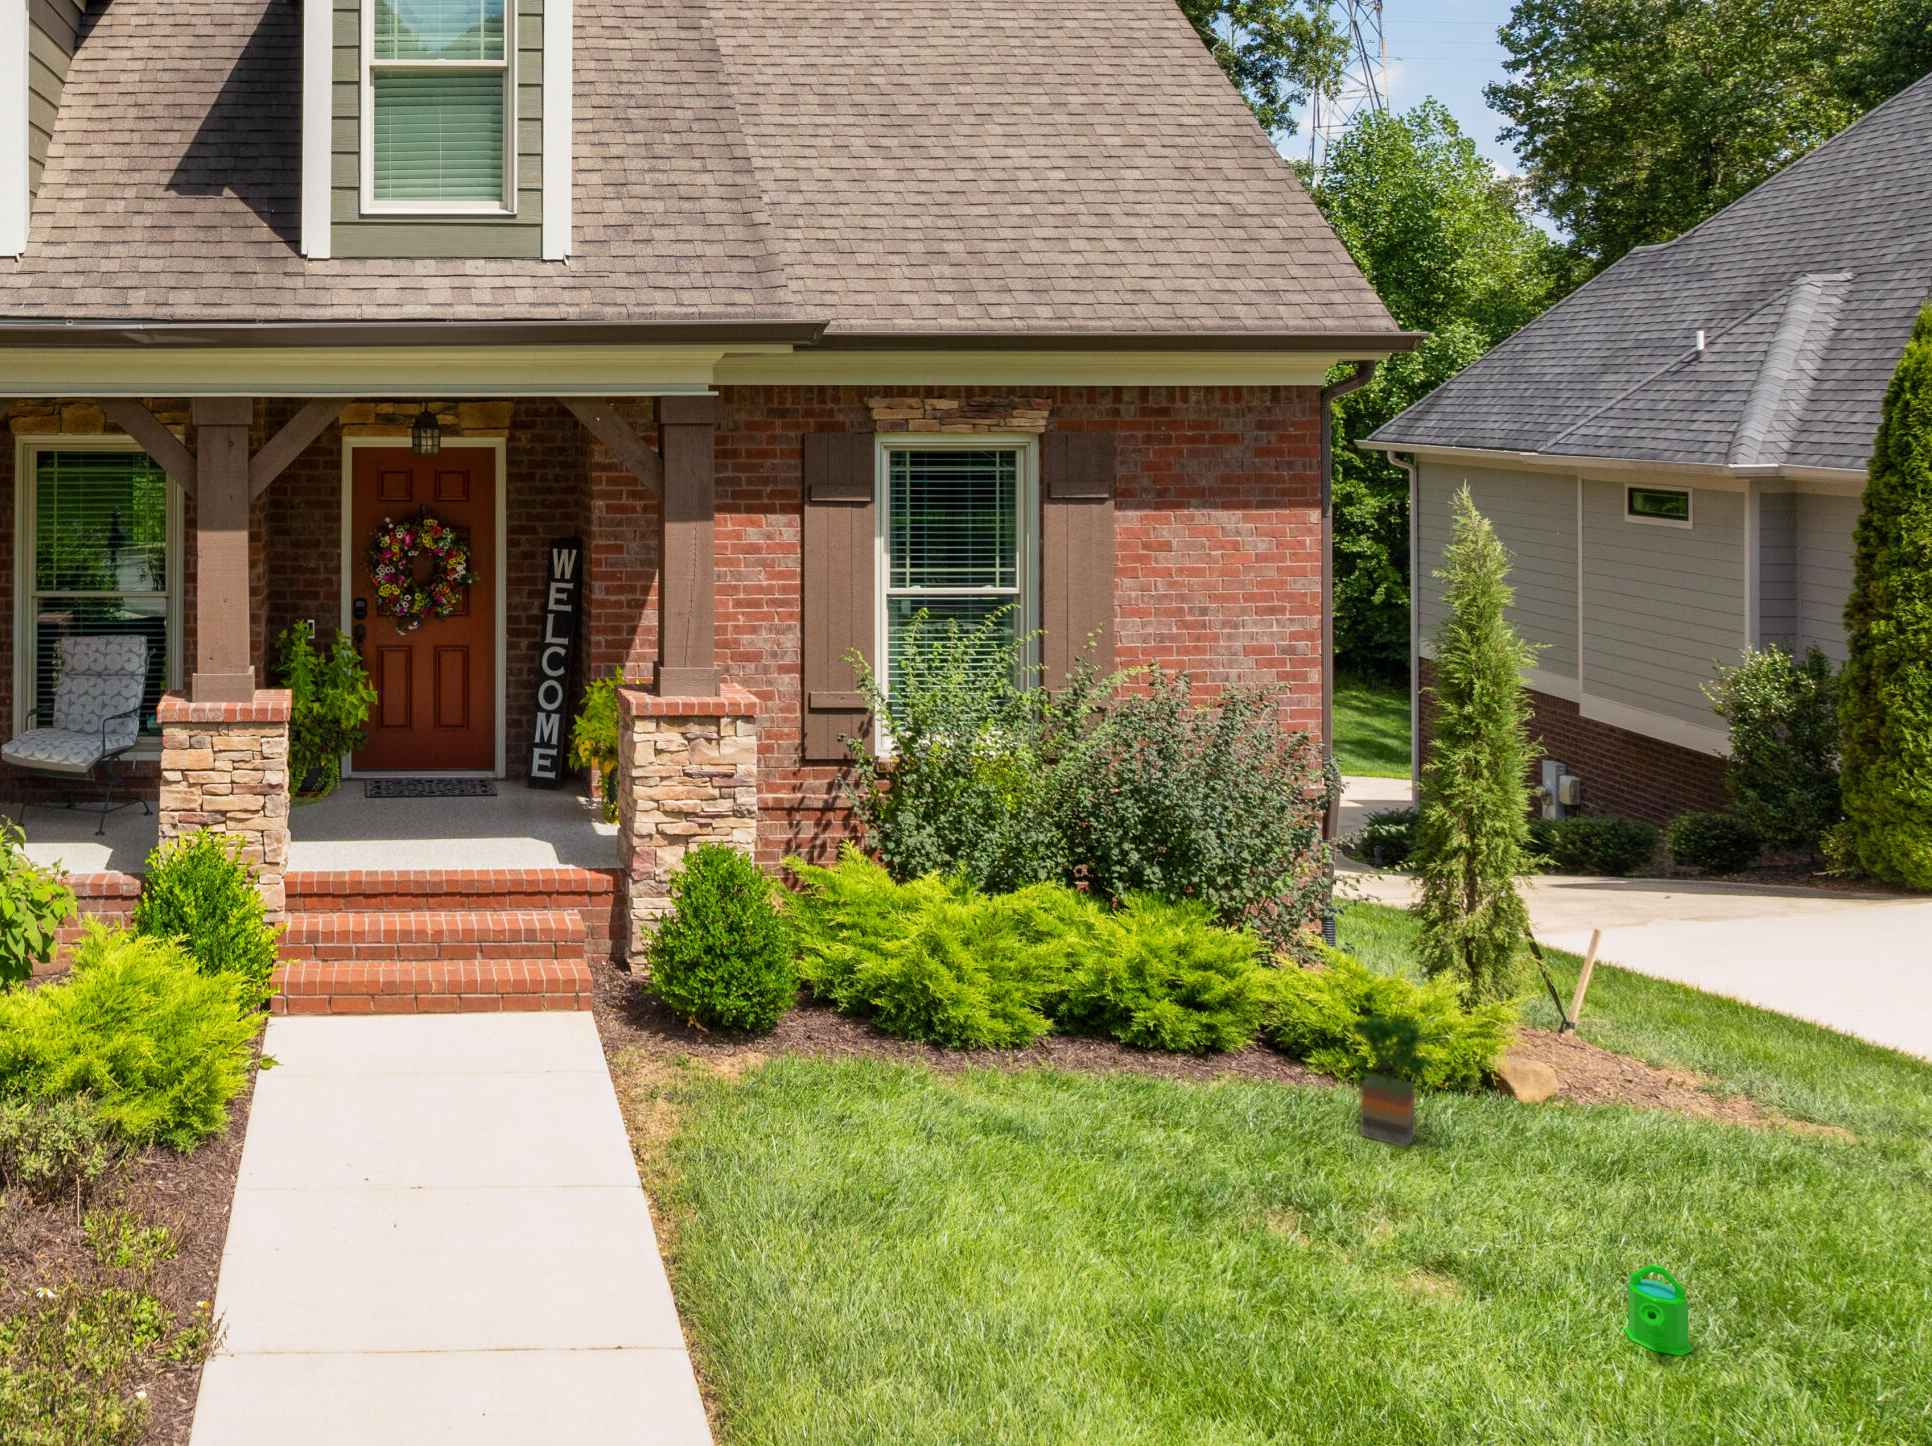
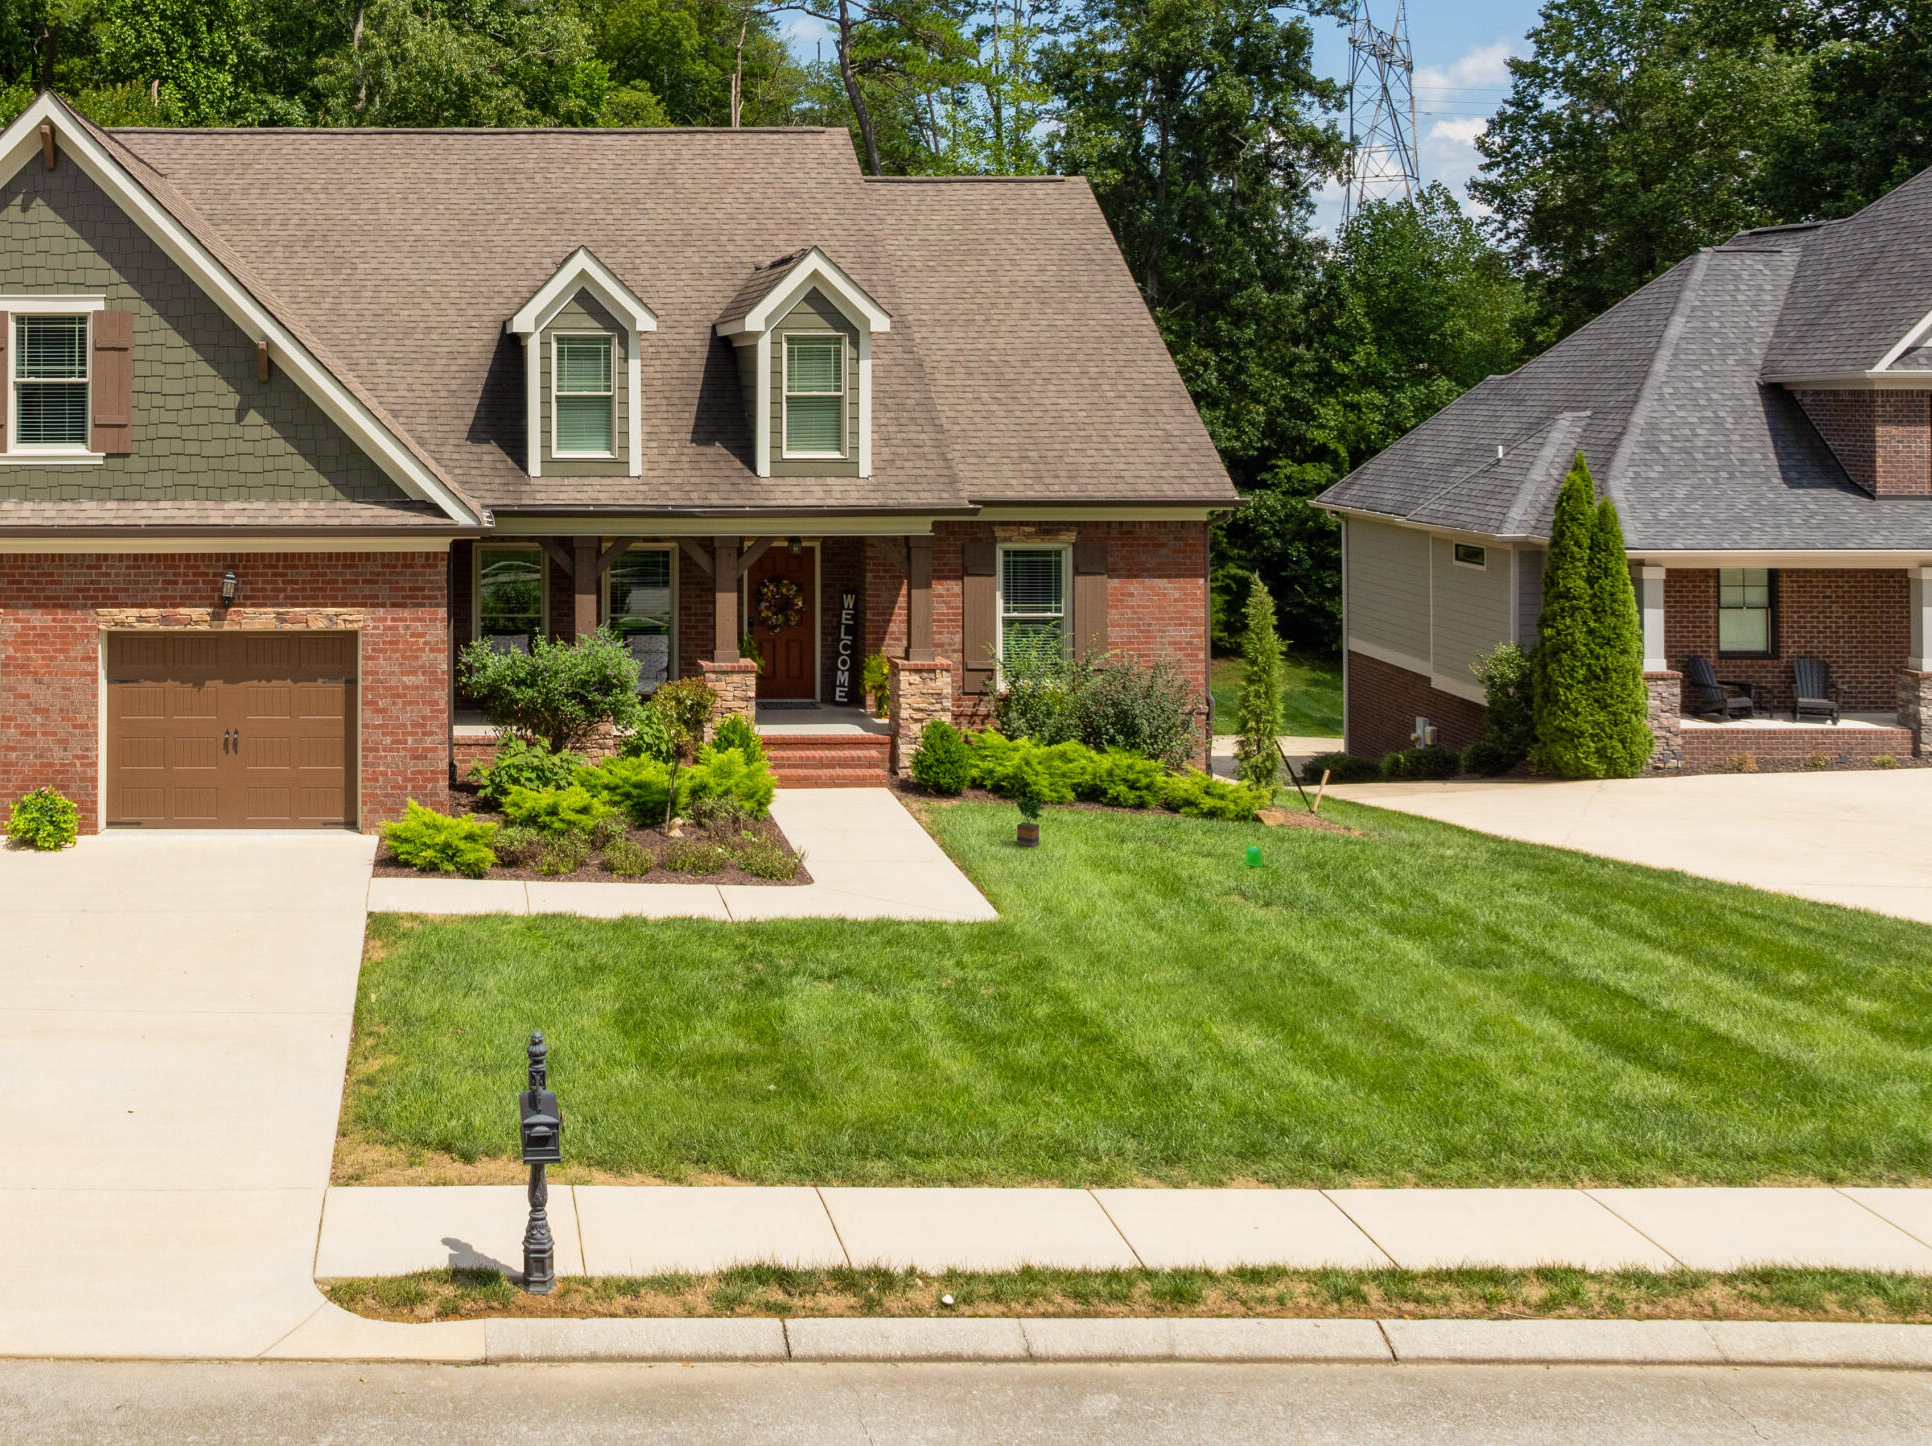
potted tree: present [1351,1017,1432,1147] -> present [1017,800,1044,847]

